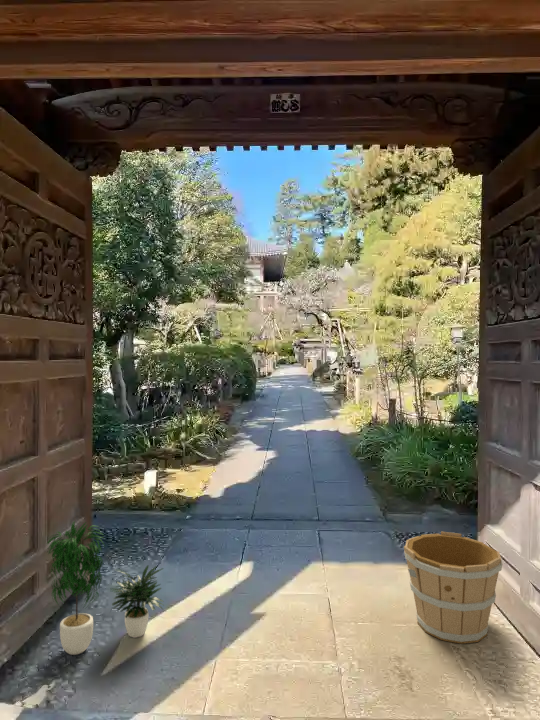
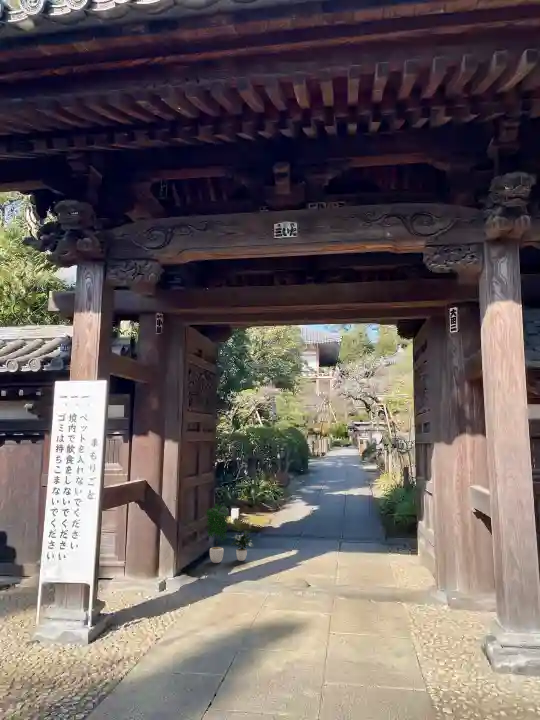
wooden bucket: present [404,532,502,644] -> none [368,521,414,567]

